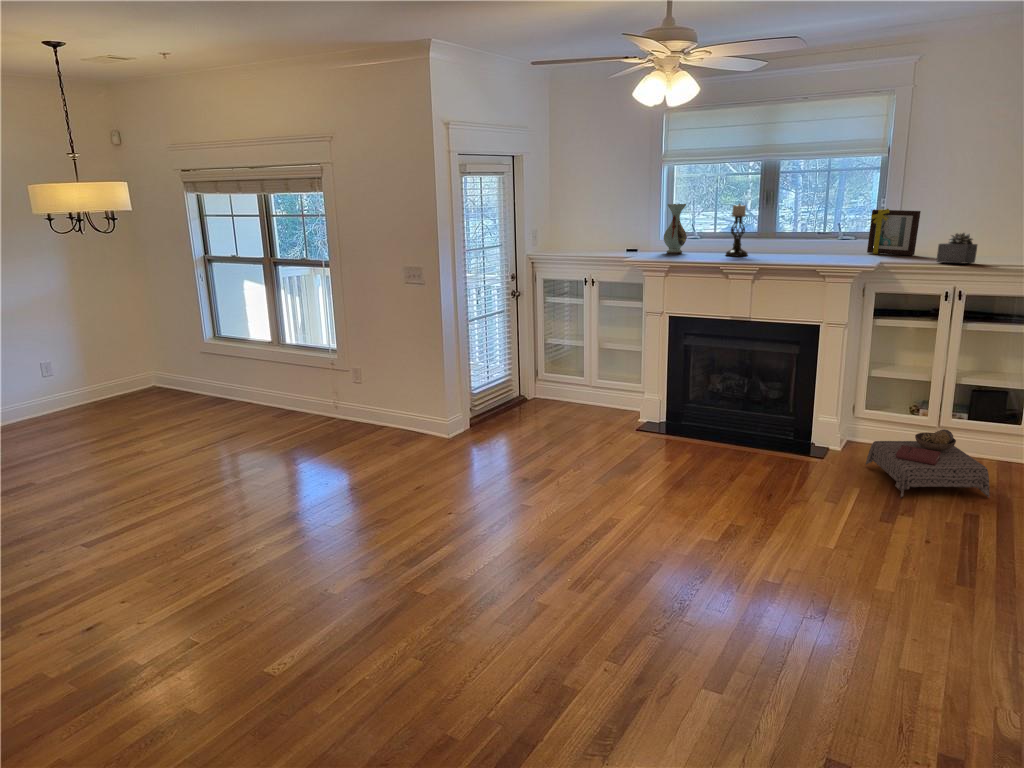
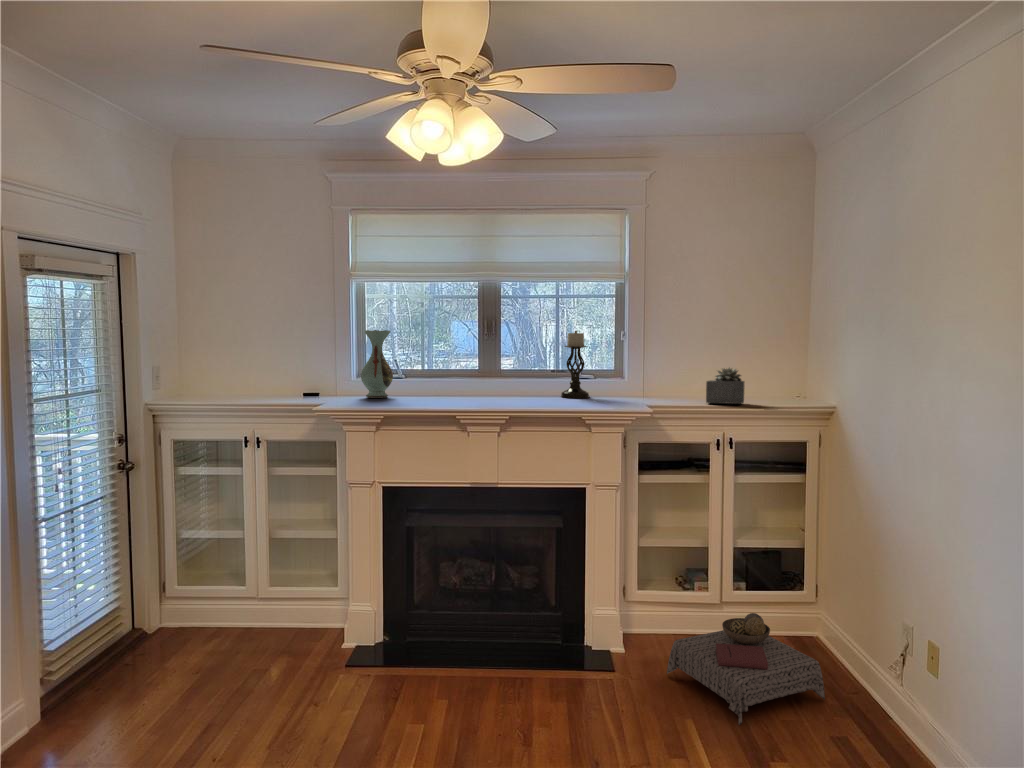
candle holder: present [726,203,748,256] -> present [561,331,589,398]
picture frame: present [867,209,921,256] -> none [612,340,667,395]

